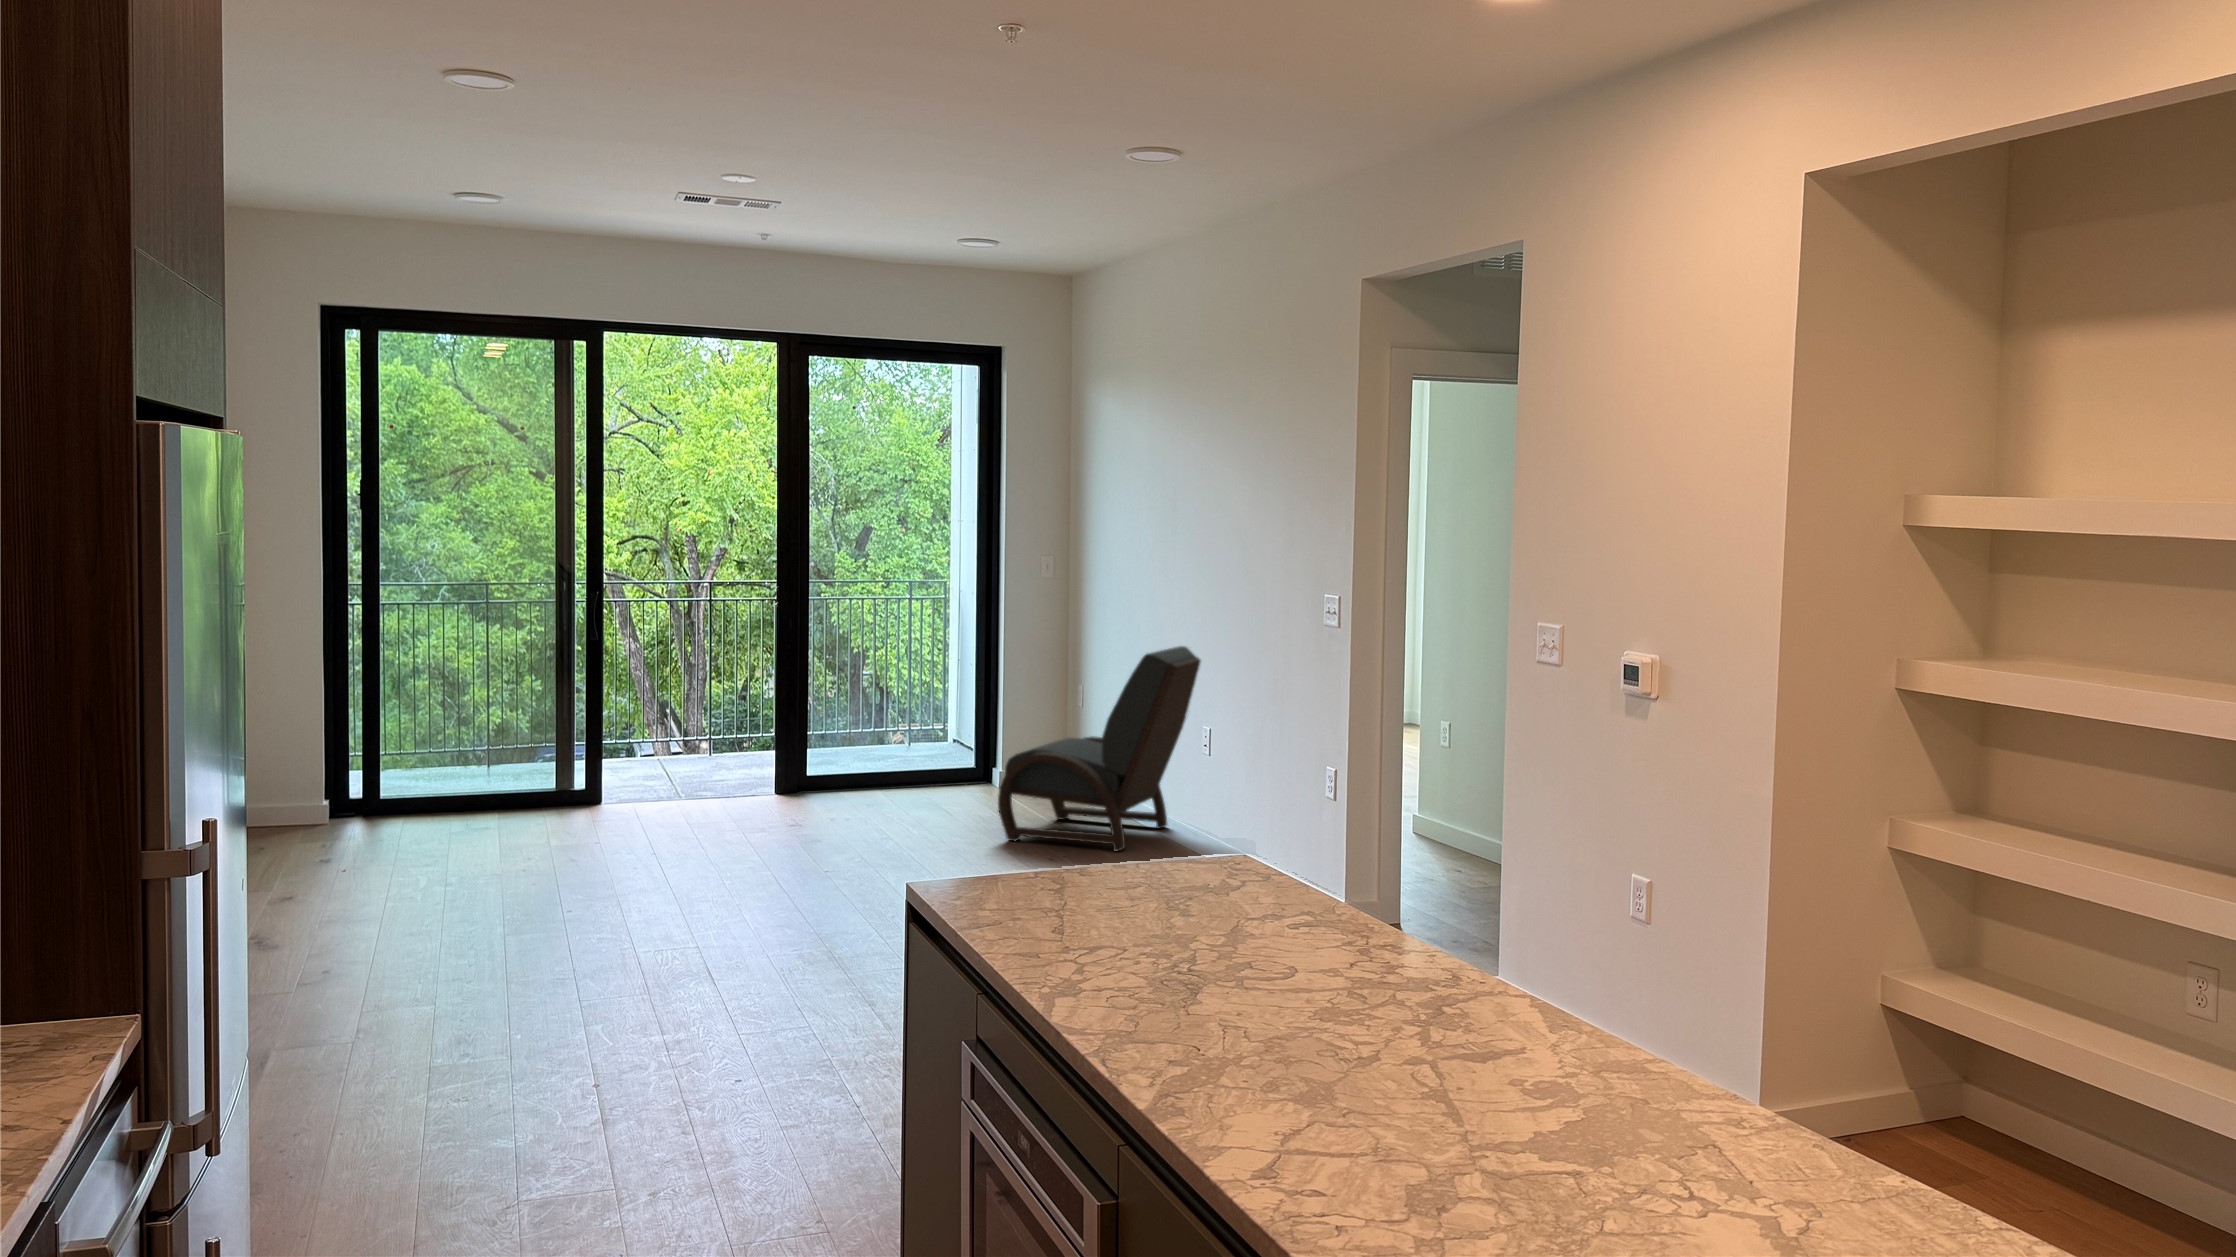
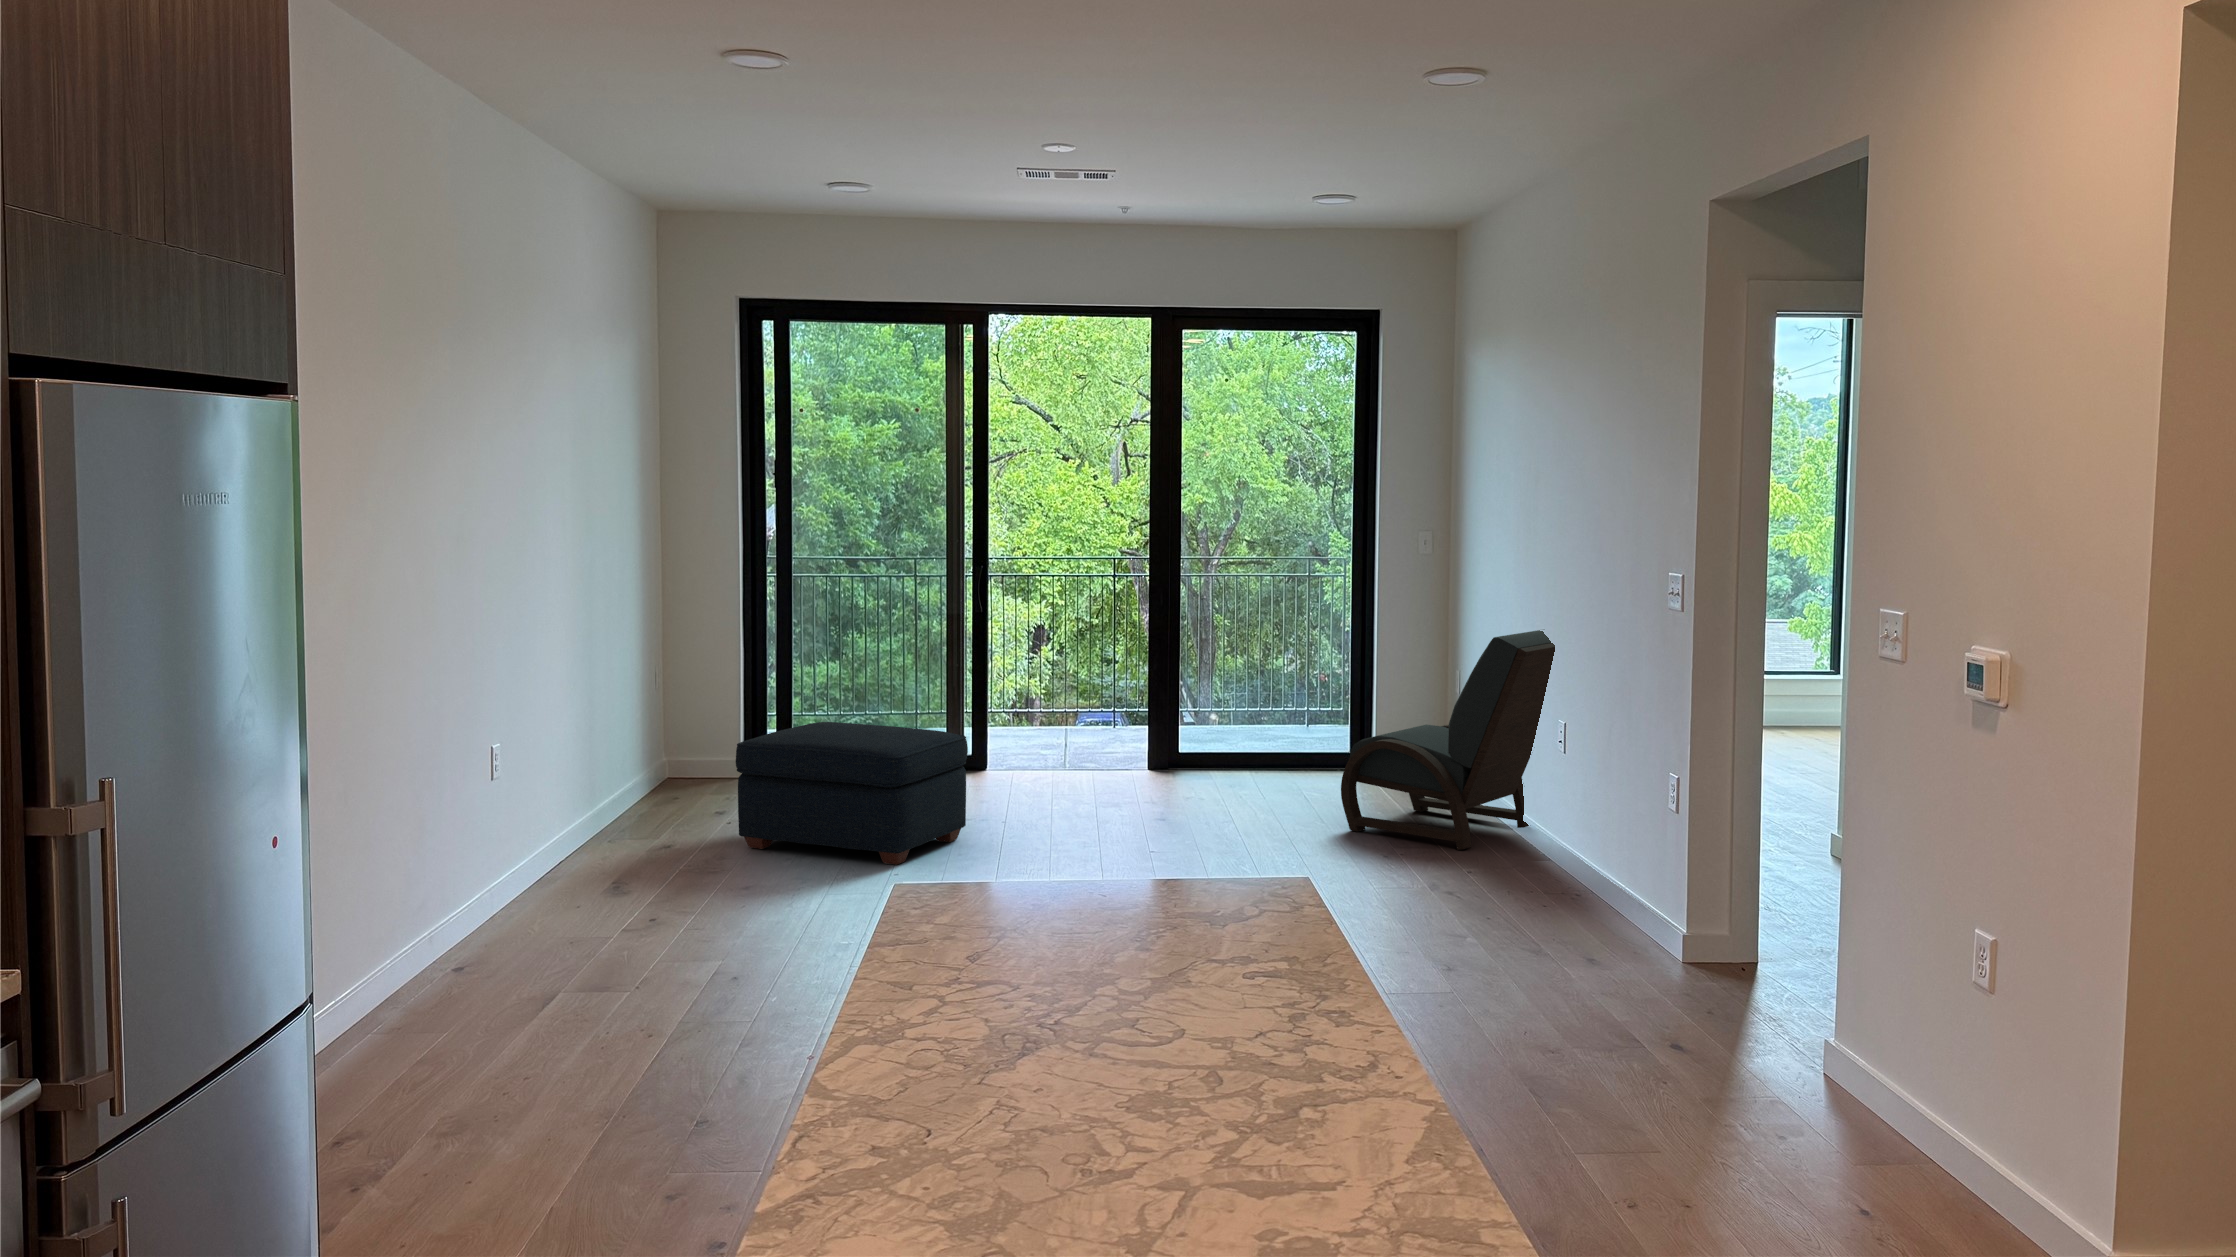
ottoman: none [369,762,628,904] -> present [736,722,968,865]

